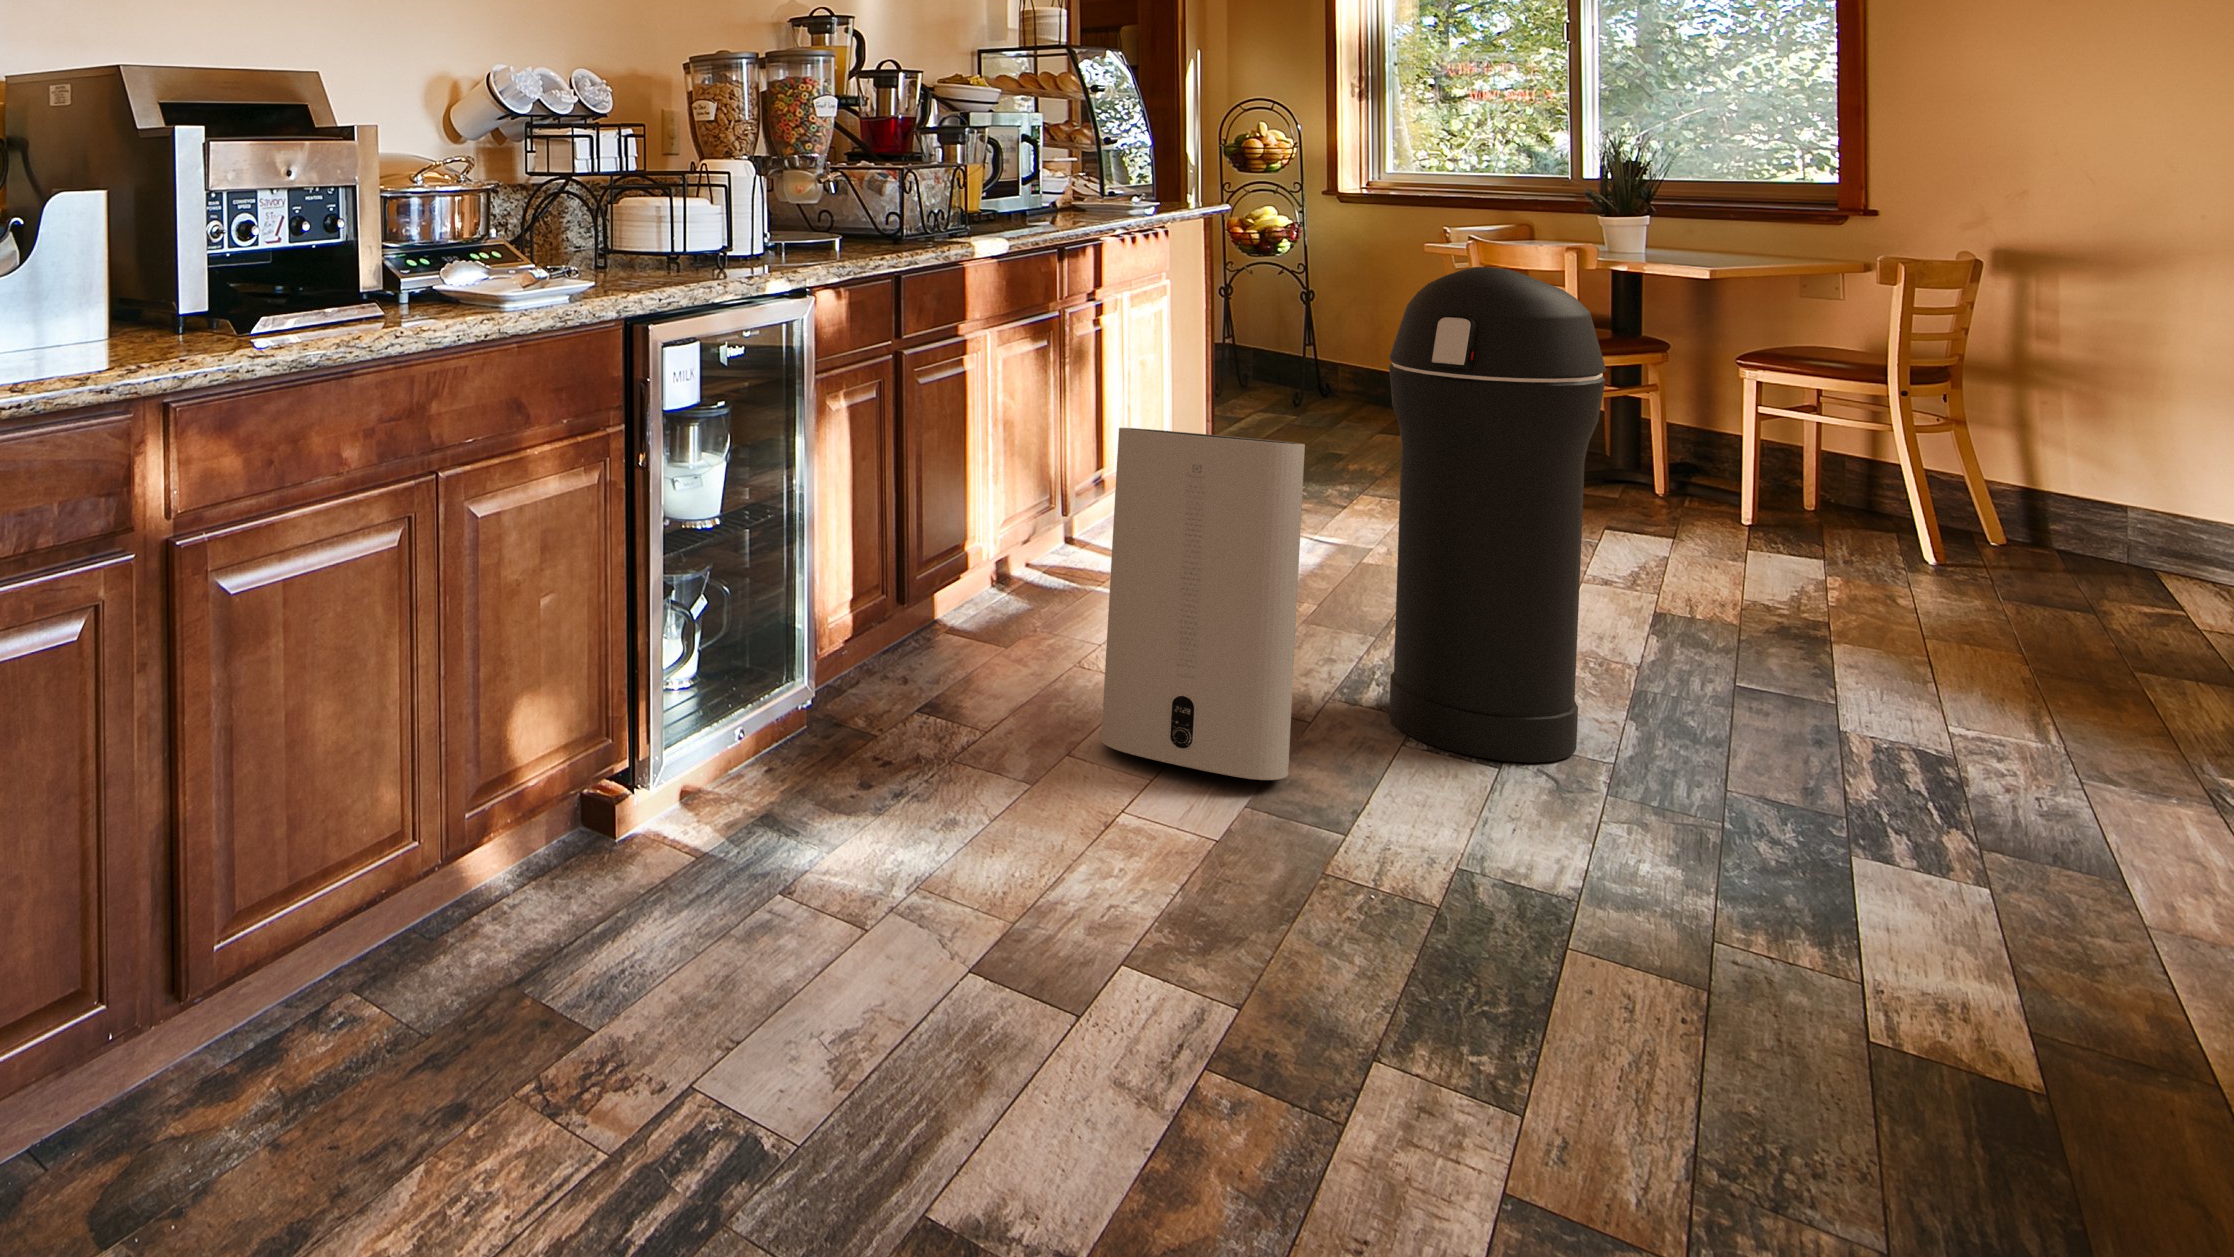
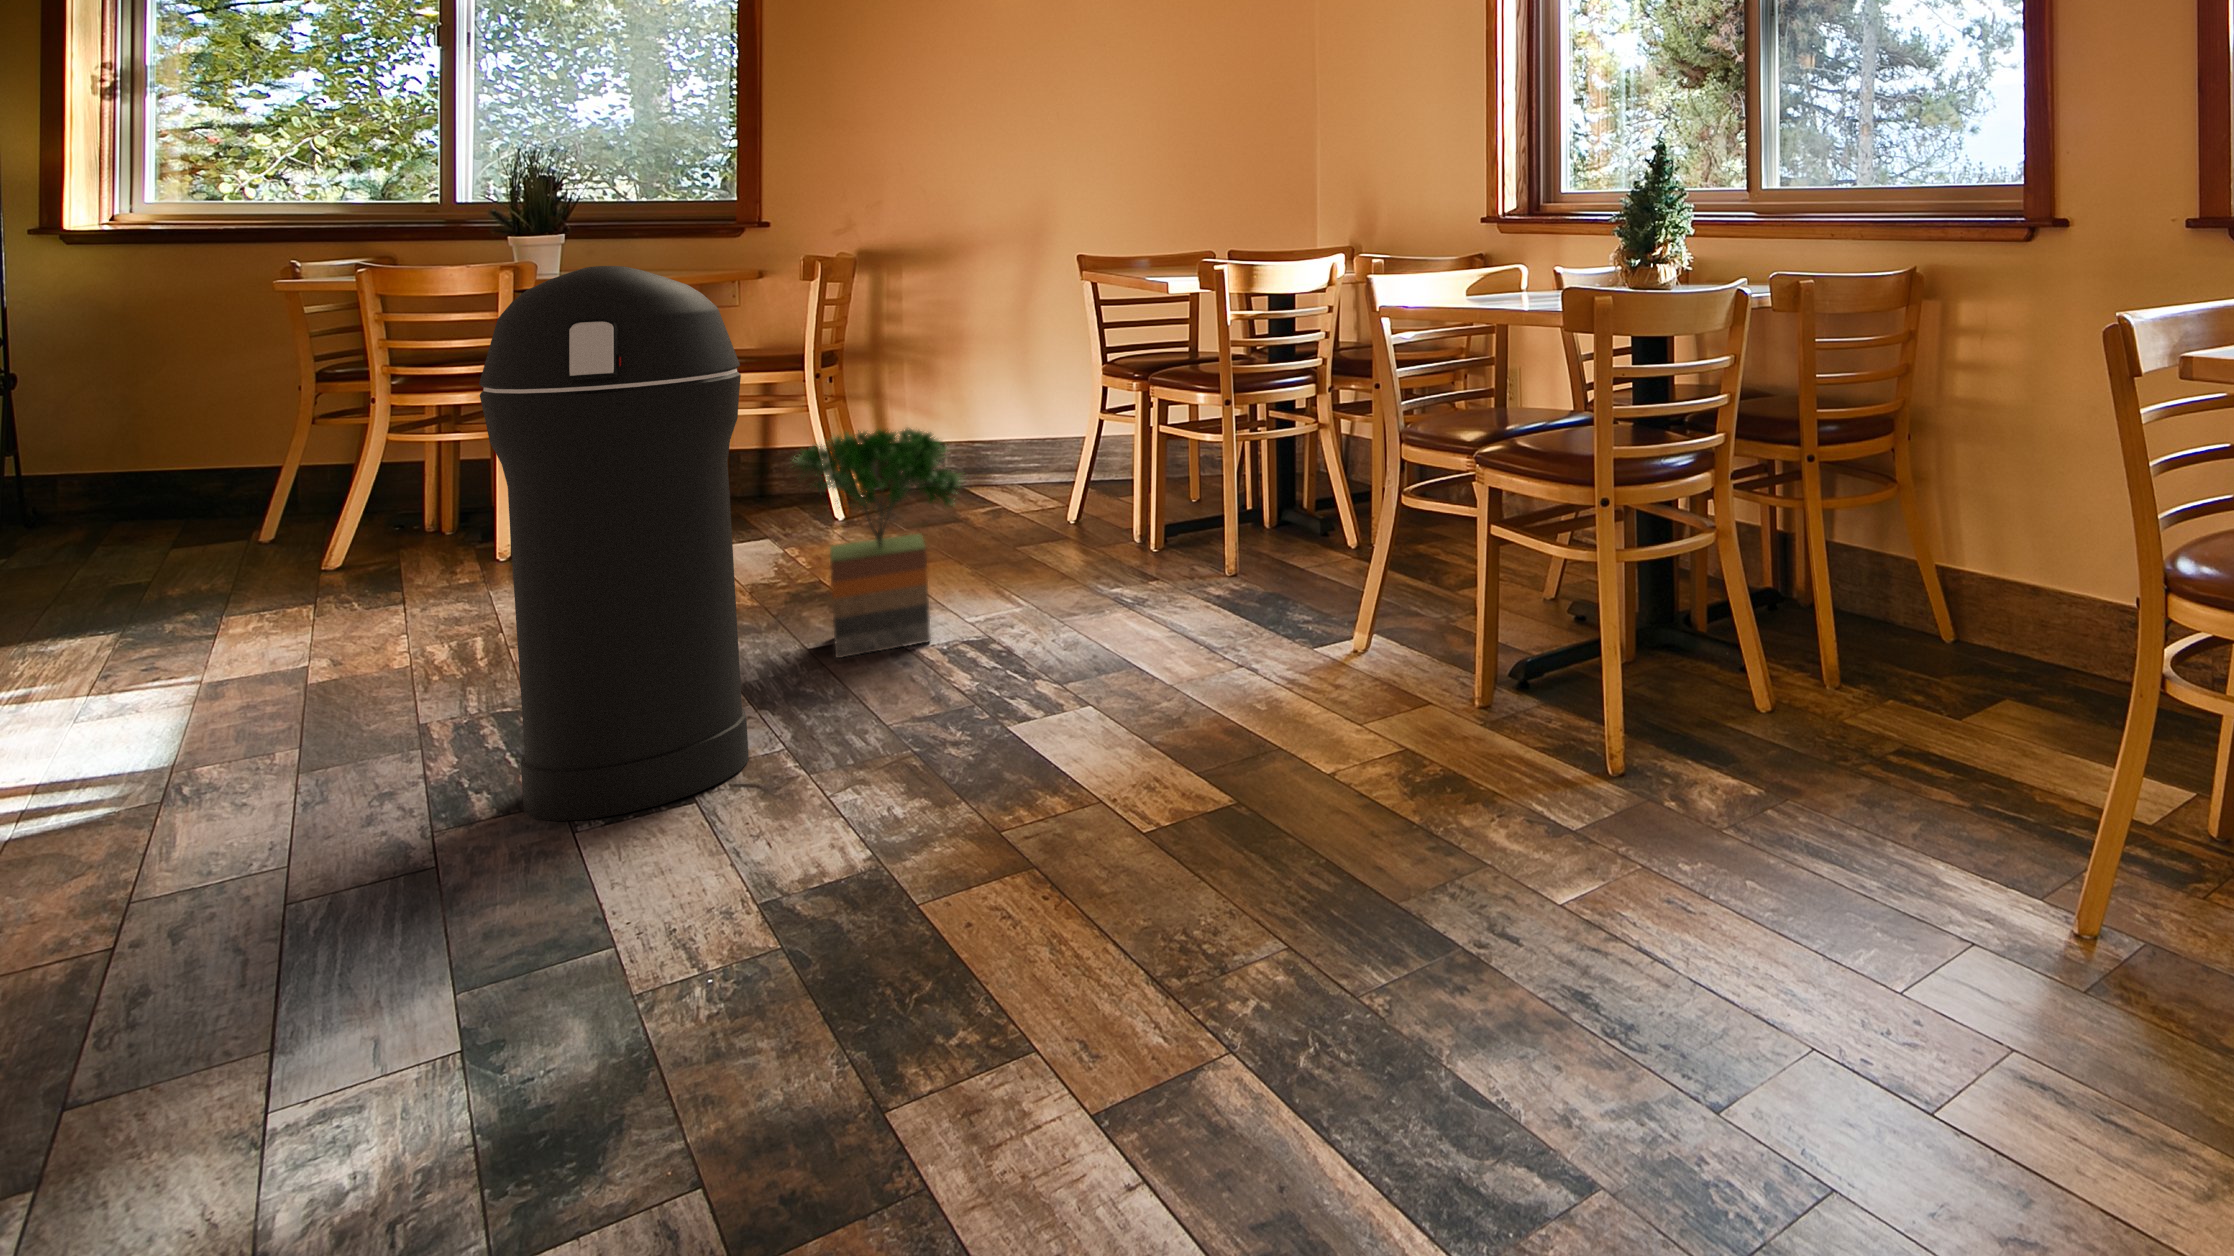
air purifier: present [1101,428,1305,780] -> none [78,497,484,1052]
potted tree: none [1732,457,1959,732] -> present [792,428,961,658]

